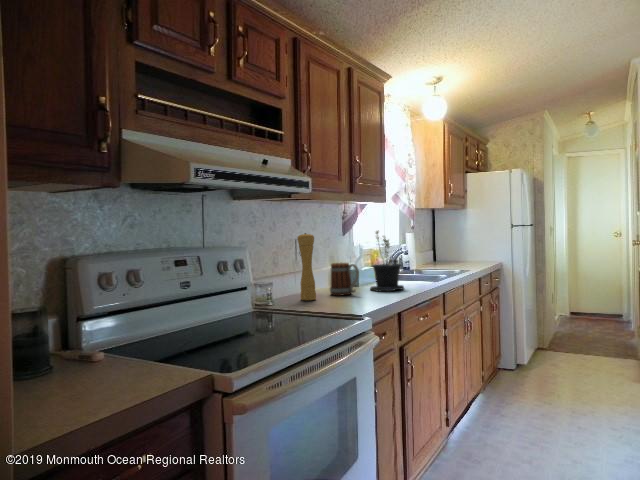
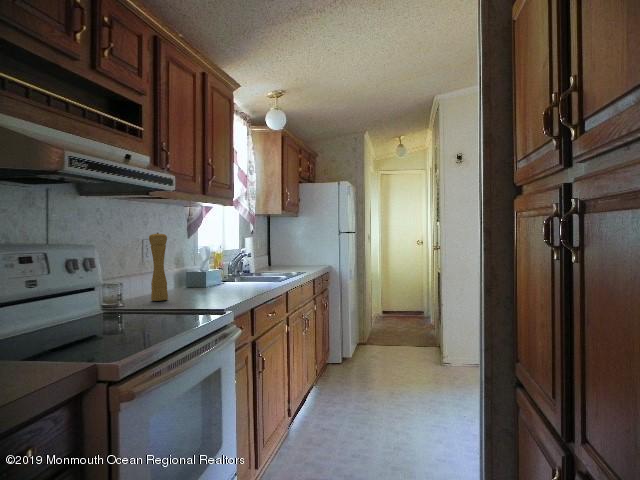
potted plant: present [370,231,404,291] -> none [218,232,253,291]
mug: present [330,263,359,296] -> none [180,263,211,296]

